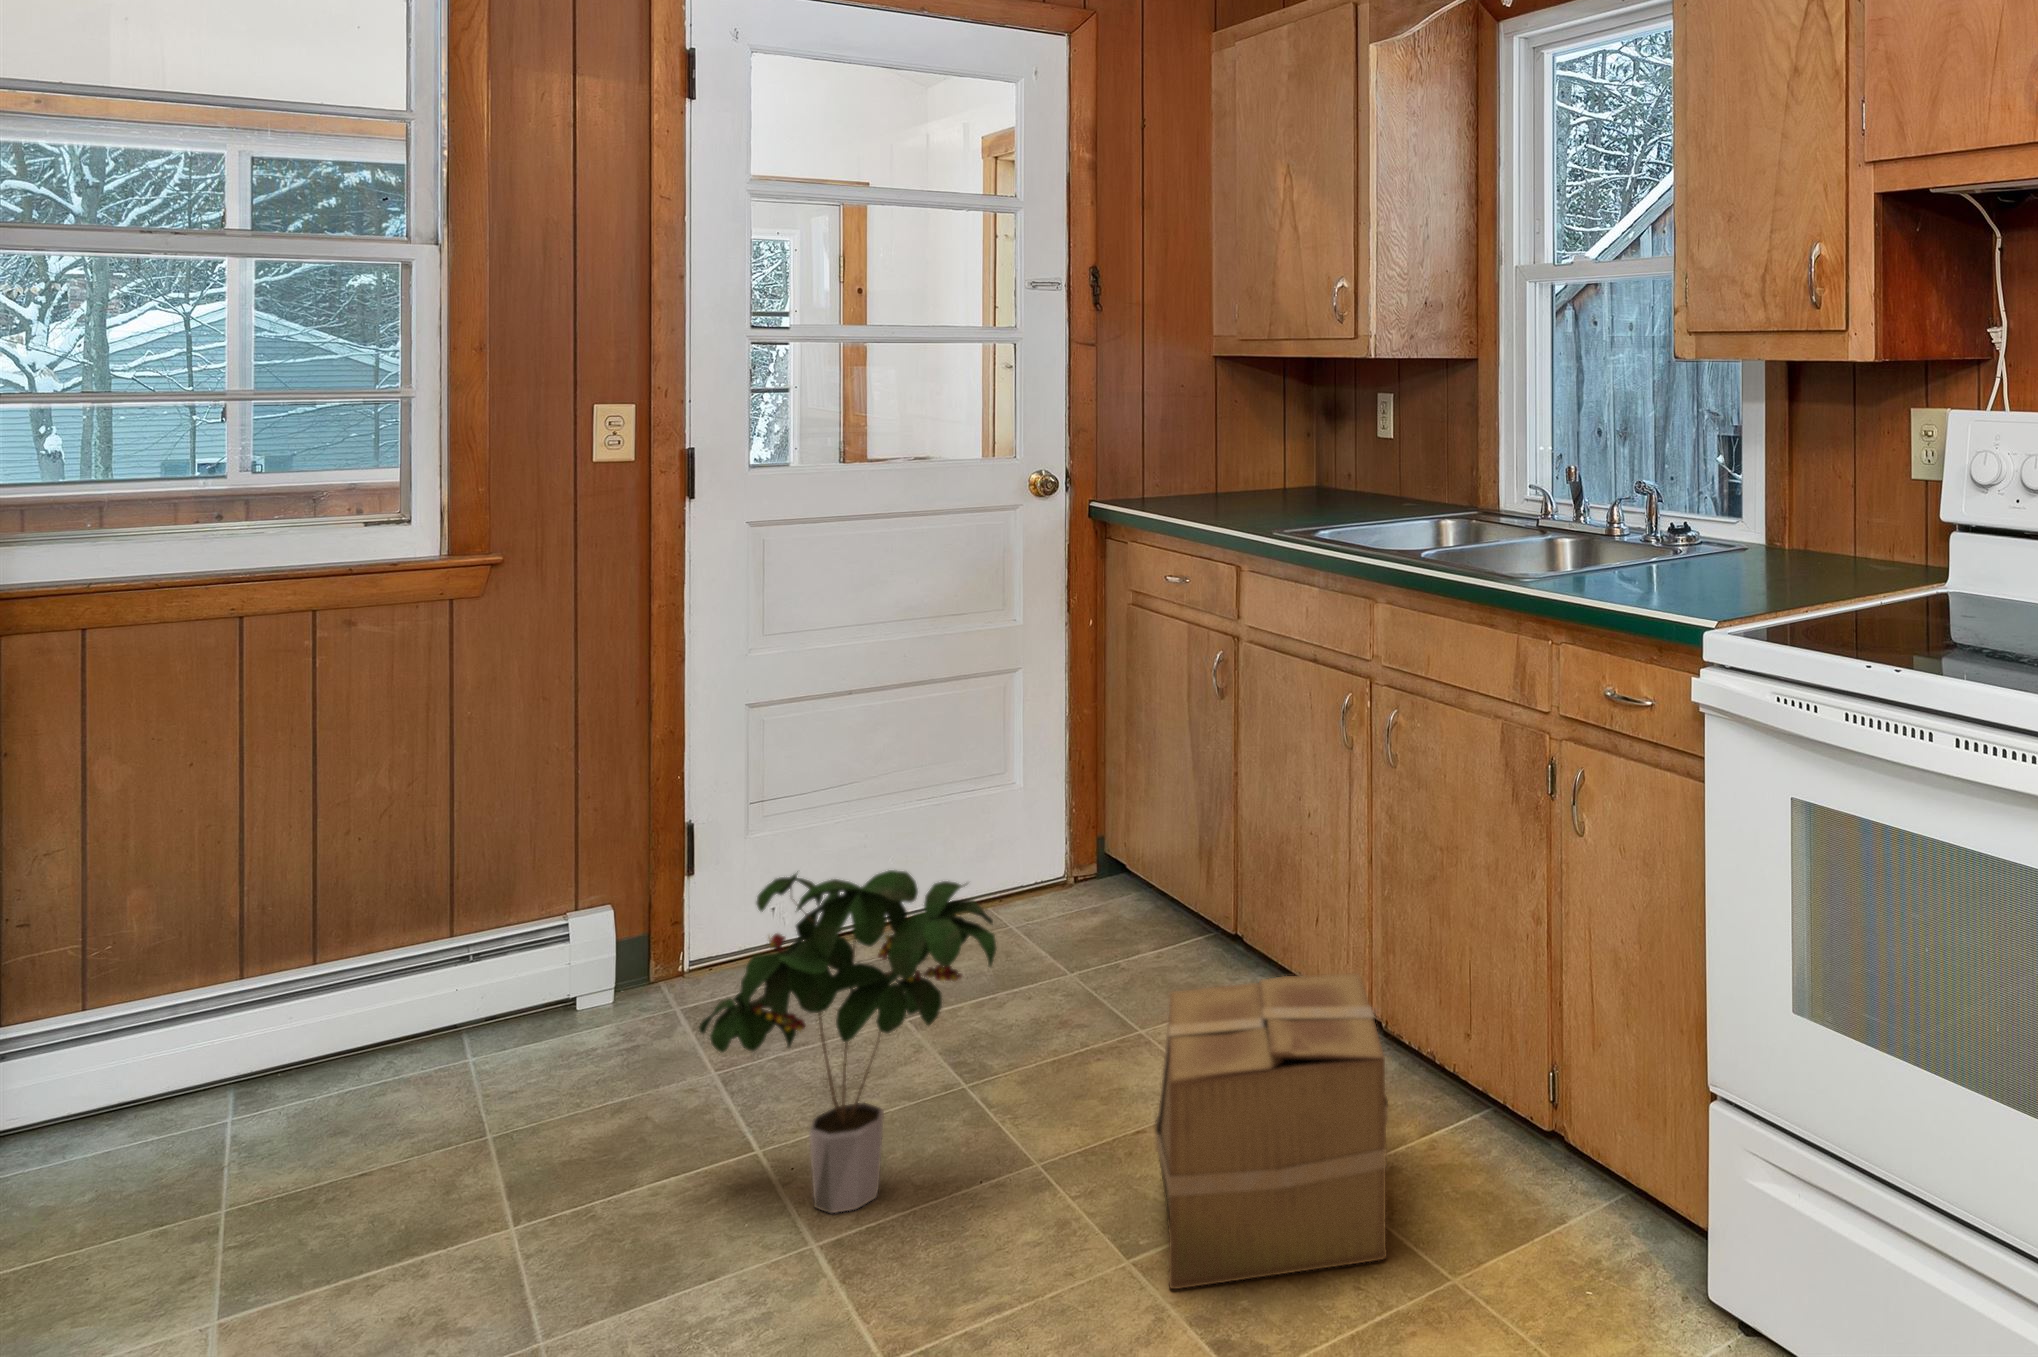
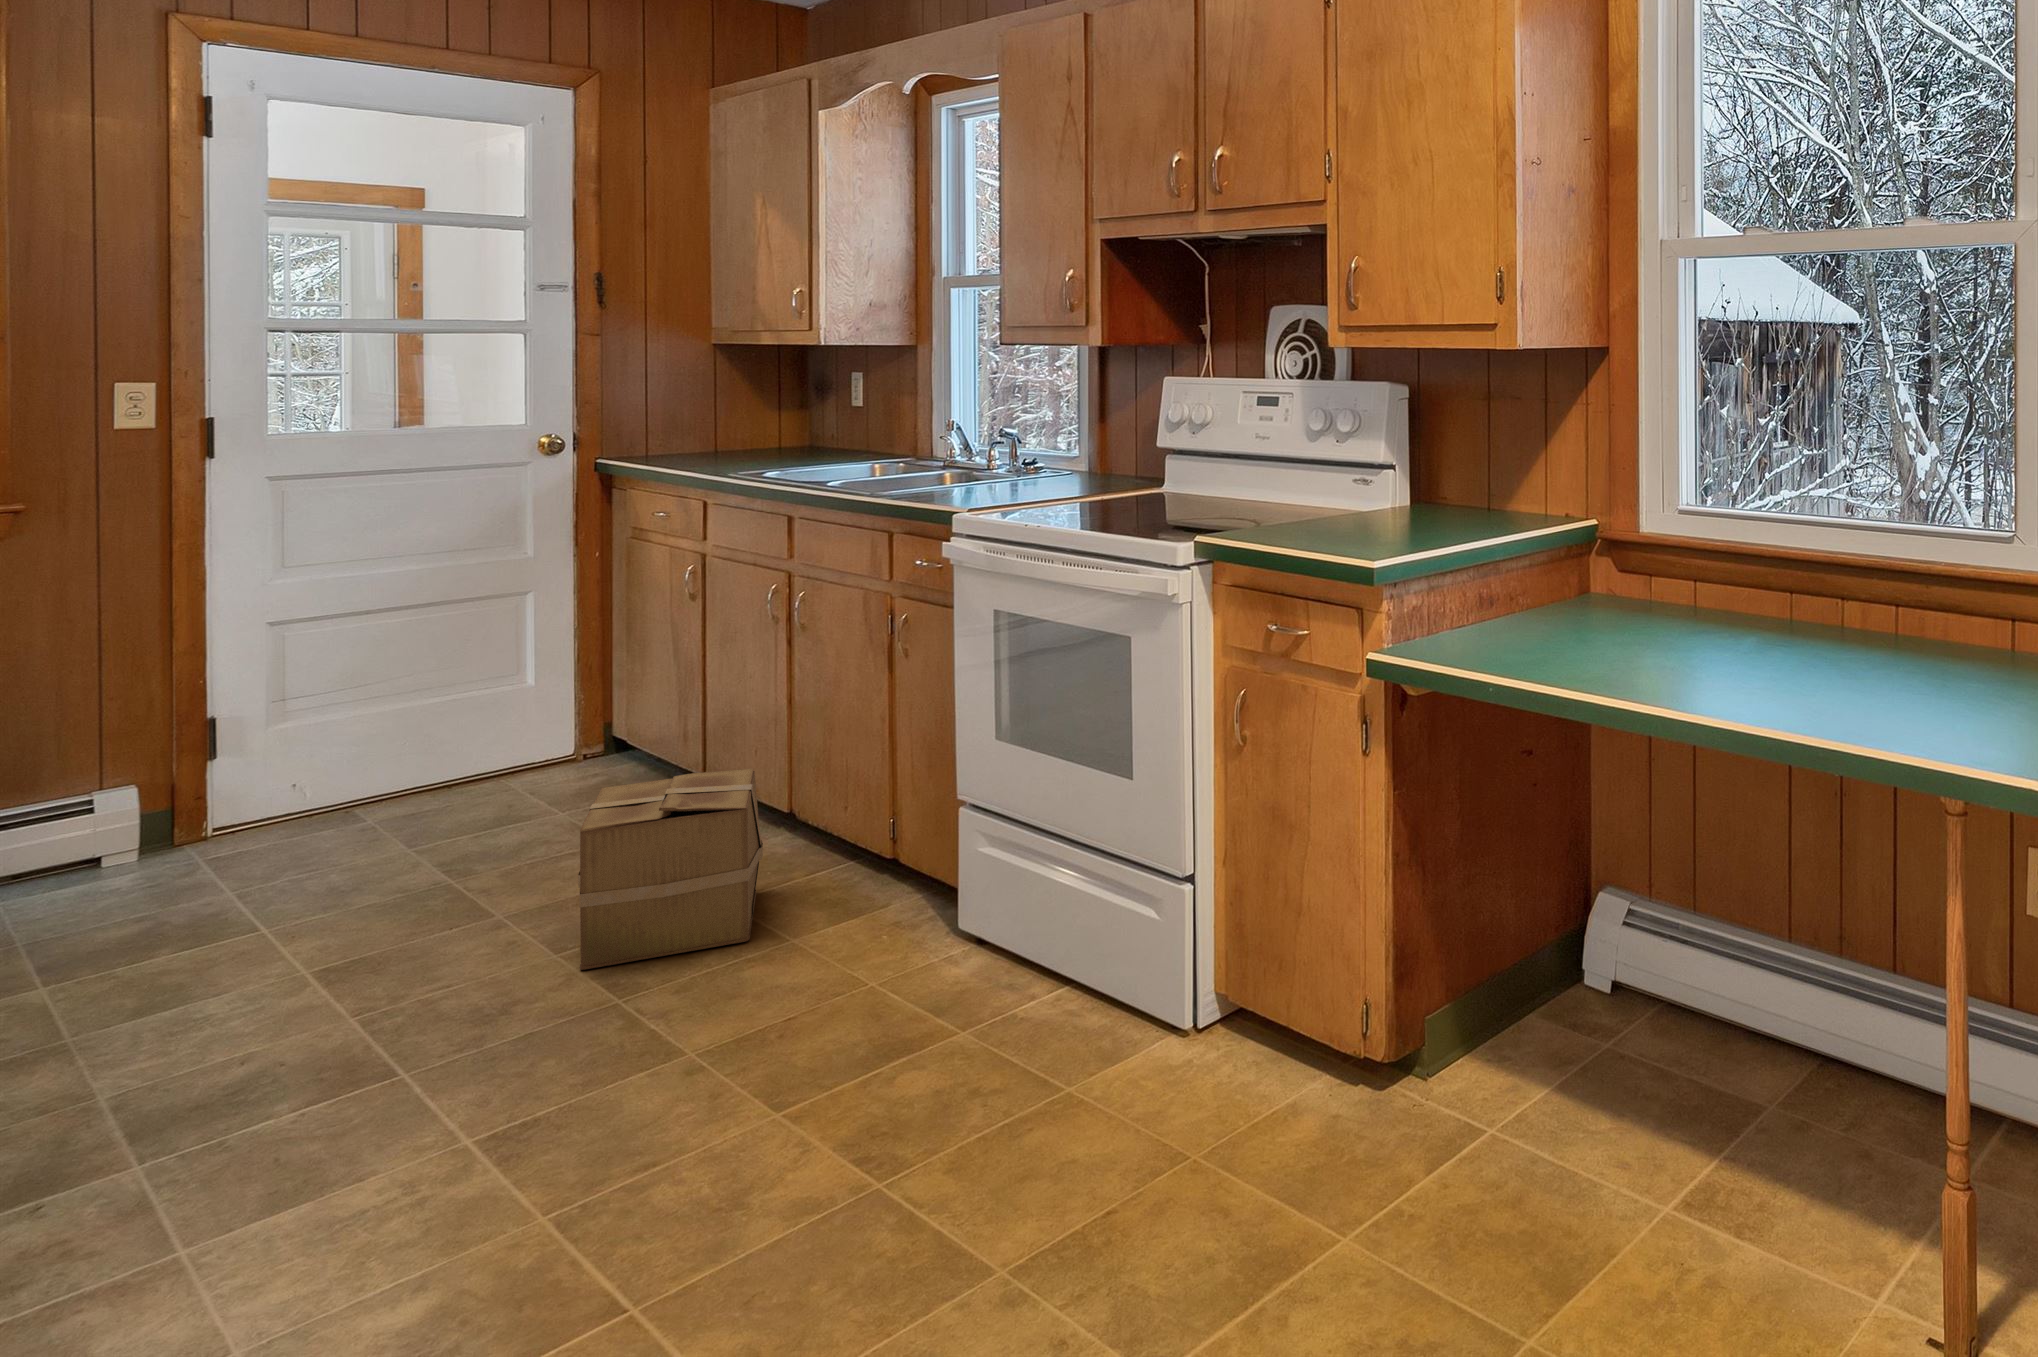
potted plant: present [699,870,996,1213] -> none [206,713,460,959]

